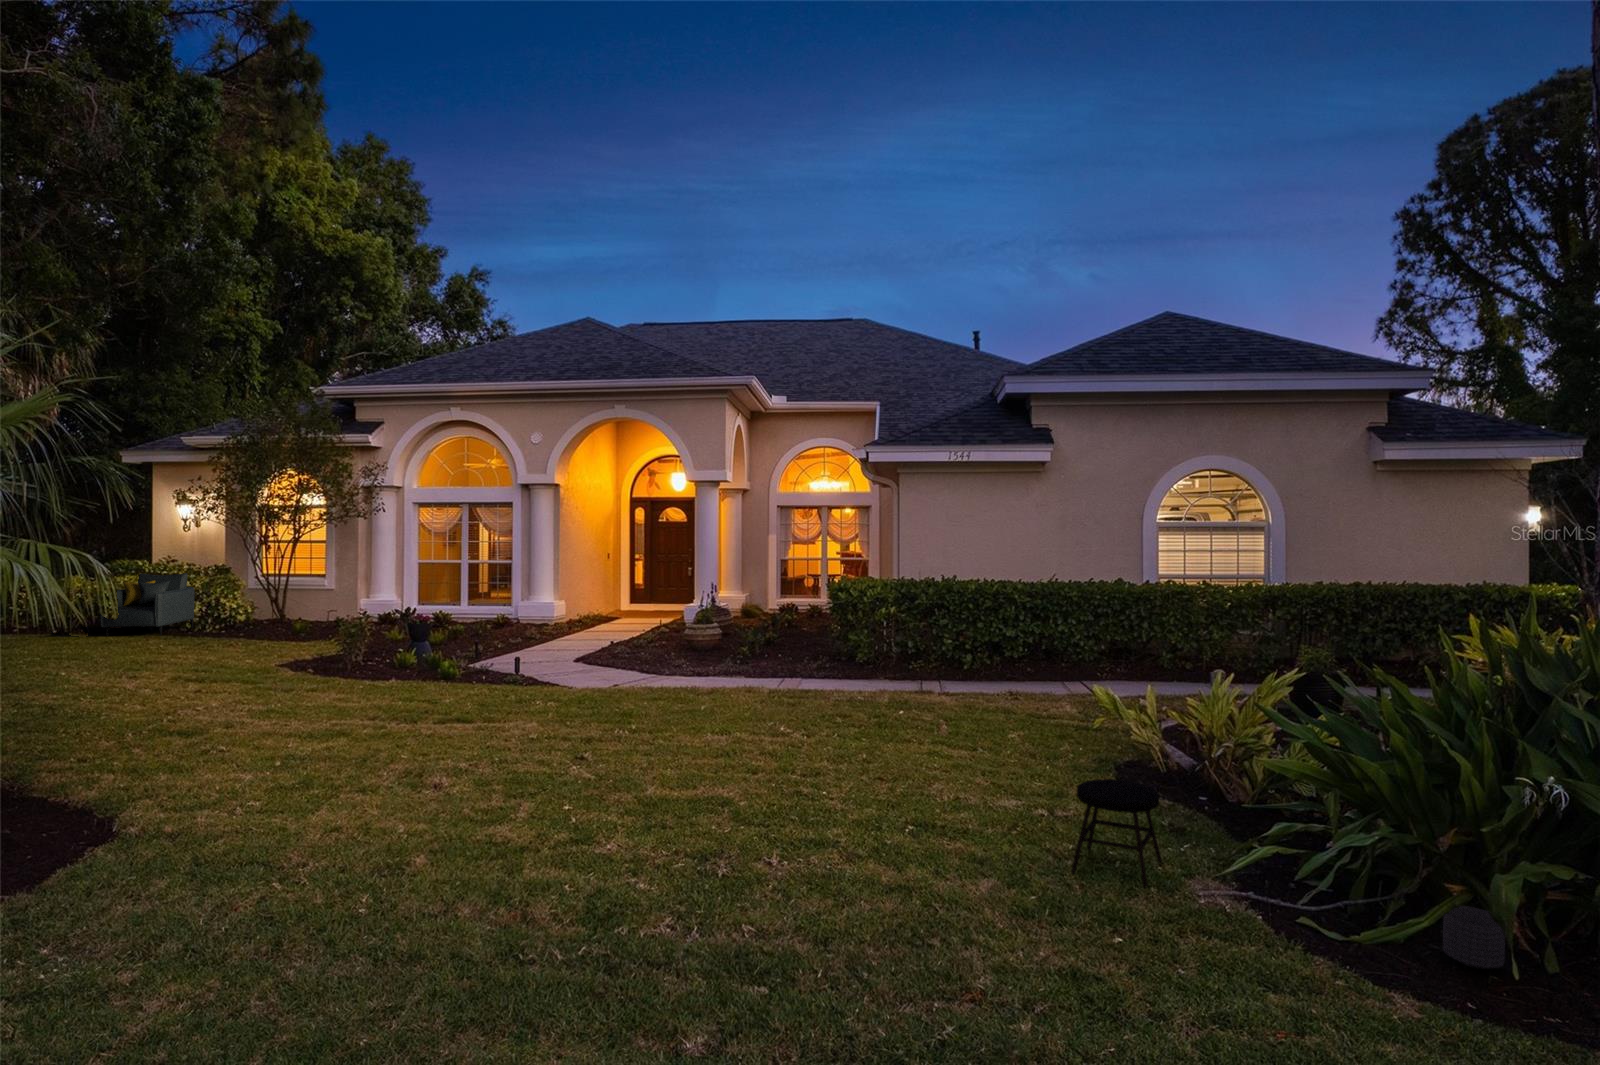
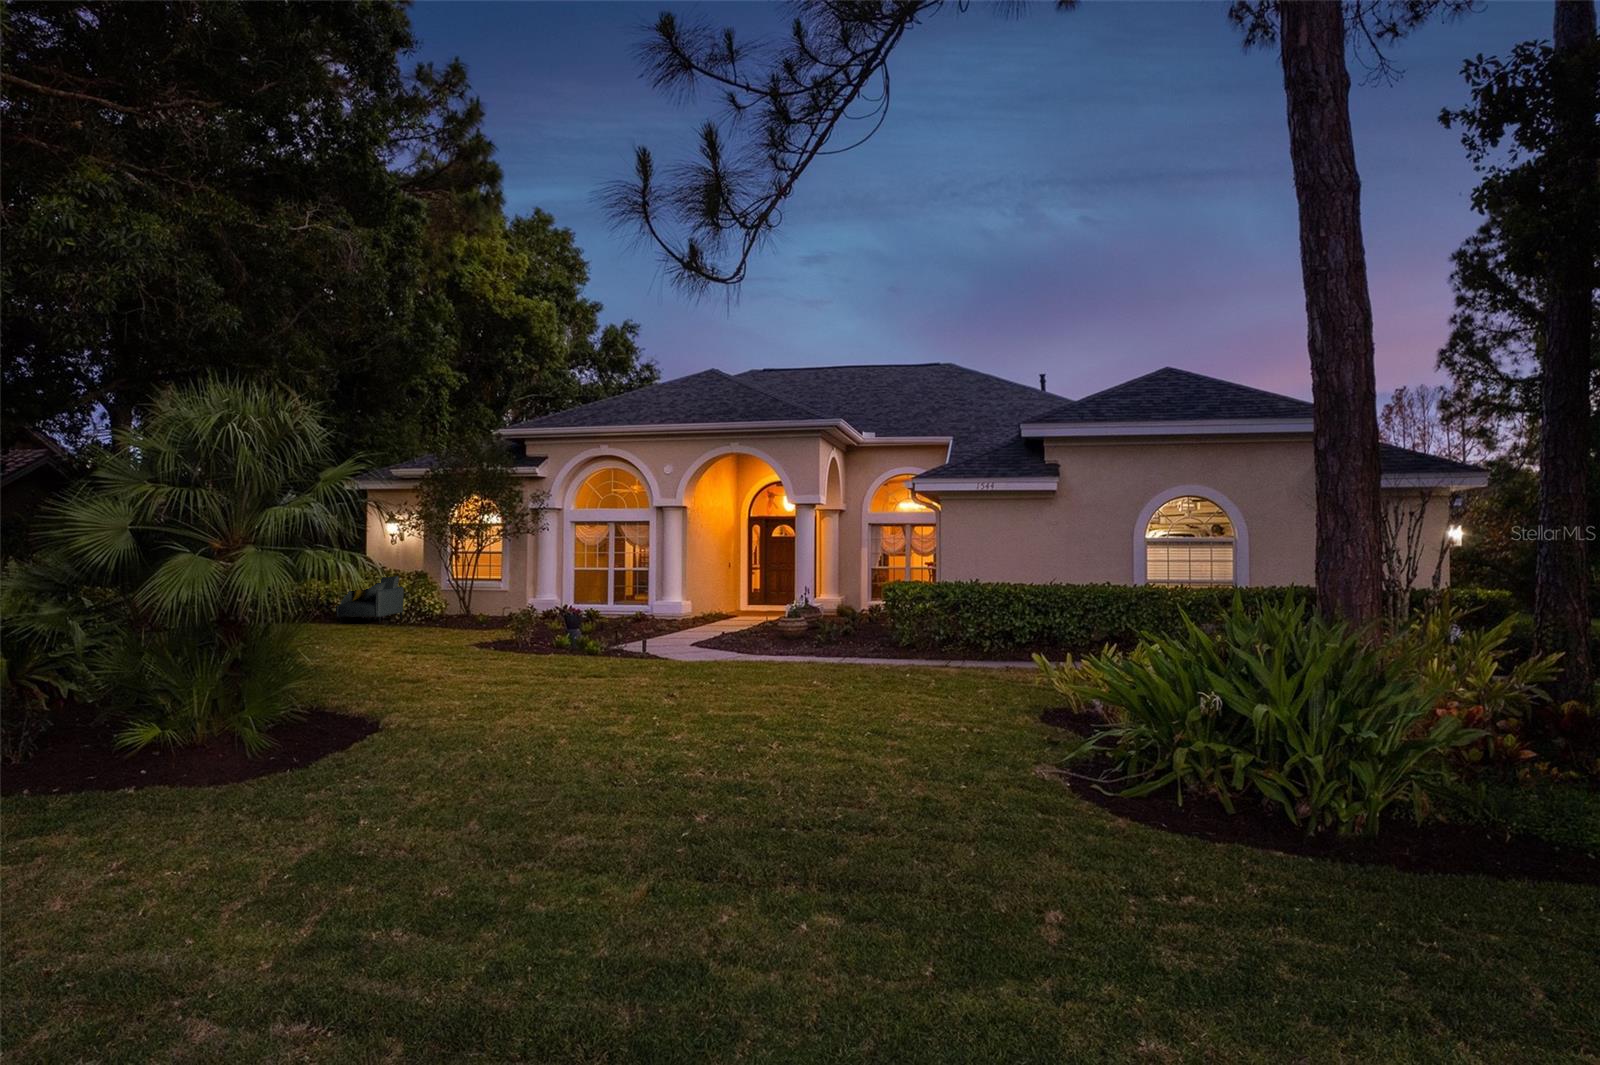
stool: present [1071,779,1162,887] -> none [1044,723,1116,799]
planter: present [1443,906,1505,969] -> none [1298,808,1341,851]

